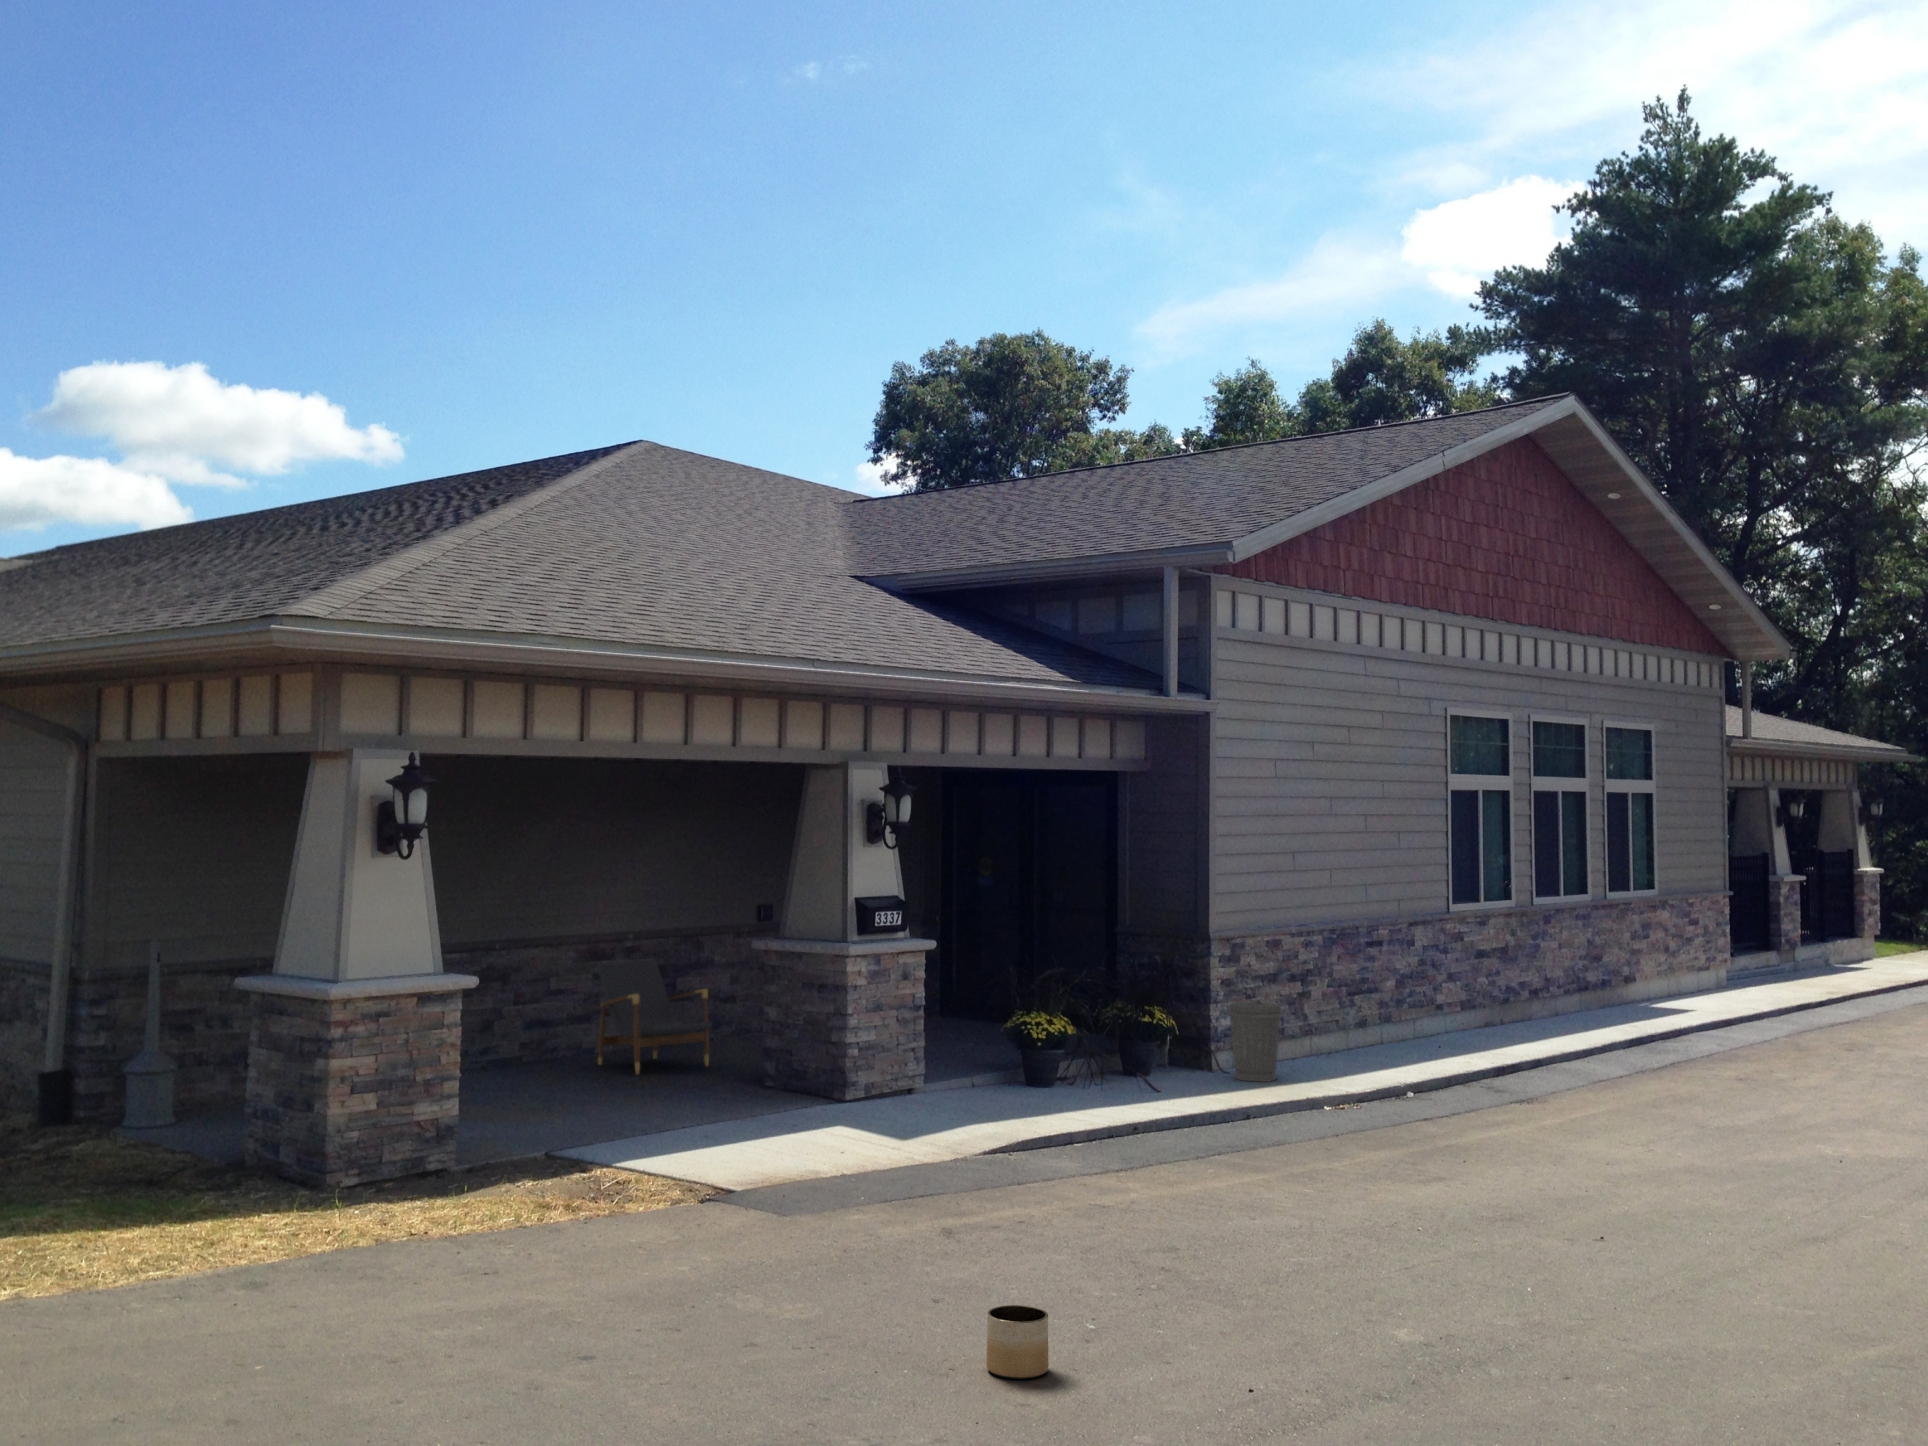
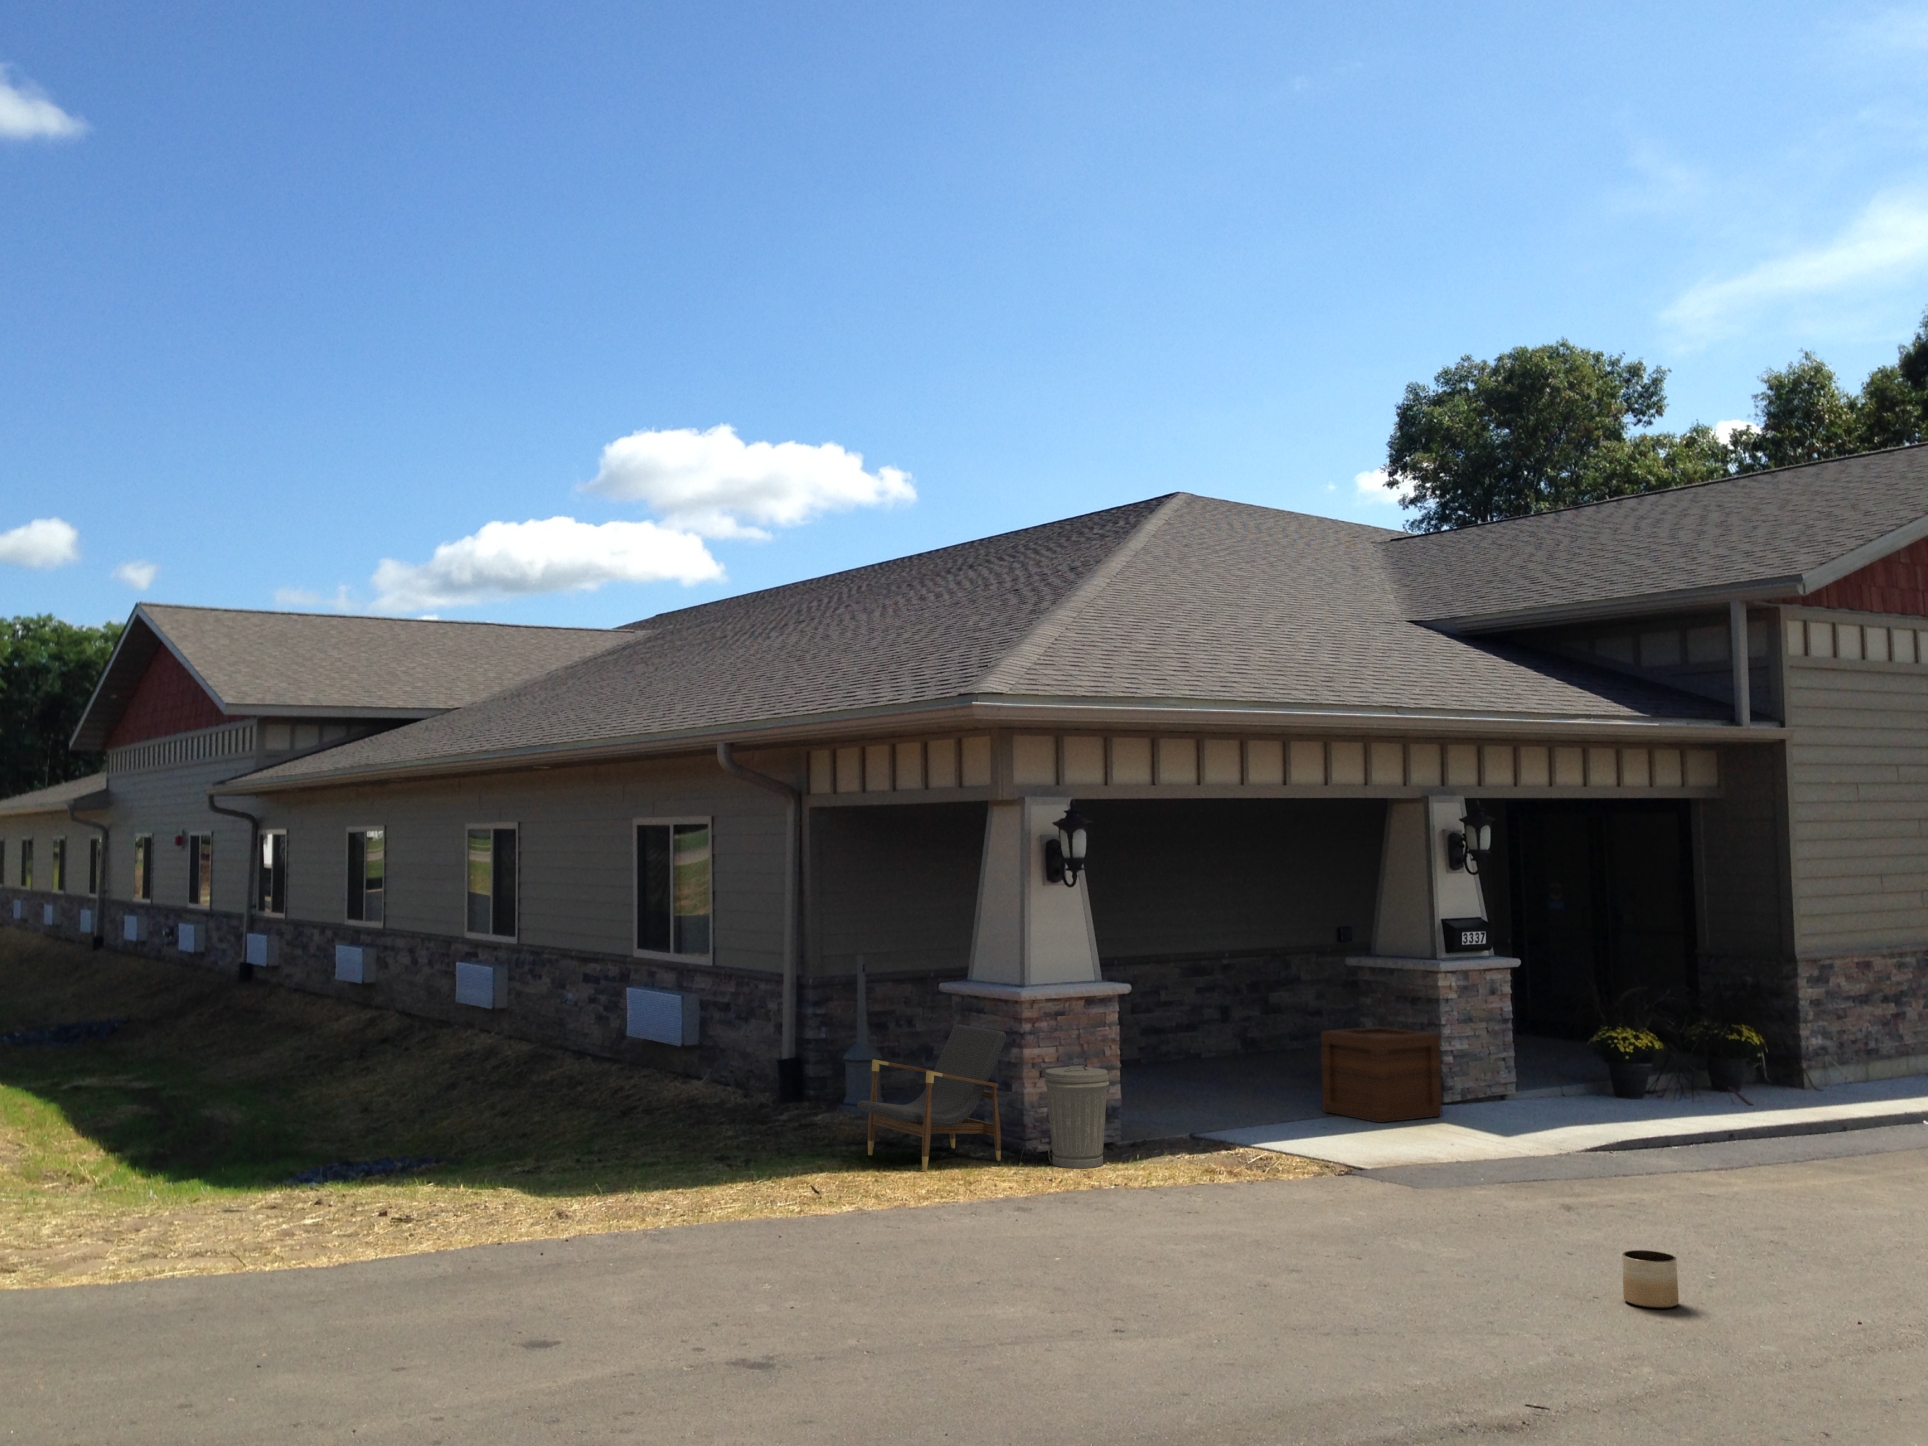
lounge chair: present [598,959,712,1074] -> present [857,1024,1006,1172]
trash can: present [1228,1000,1282,1082] -> present [1045,1065,1109,1168]
wooden crate: none [715,1017,845,1127] -> present [1321,1027,1442,1123]

